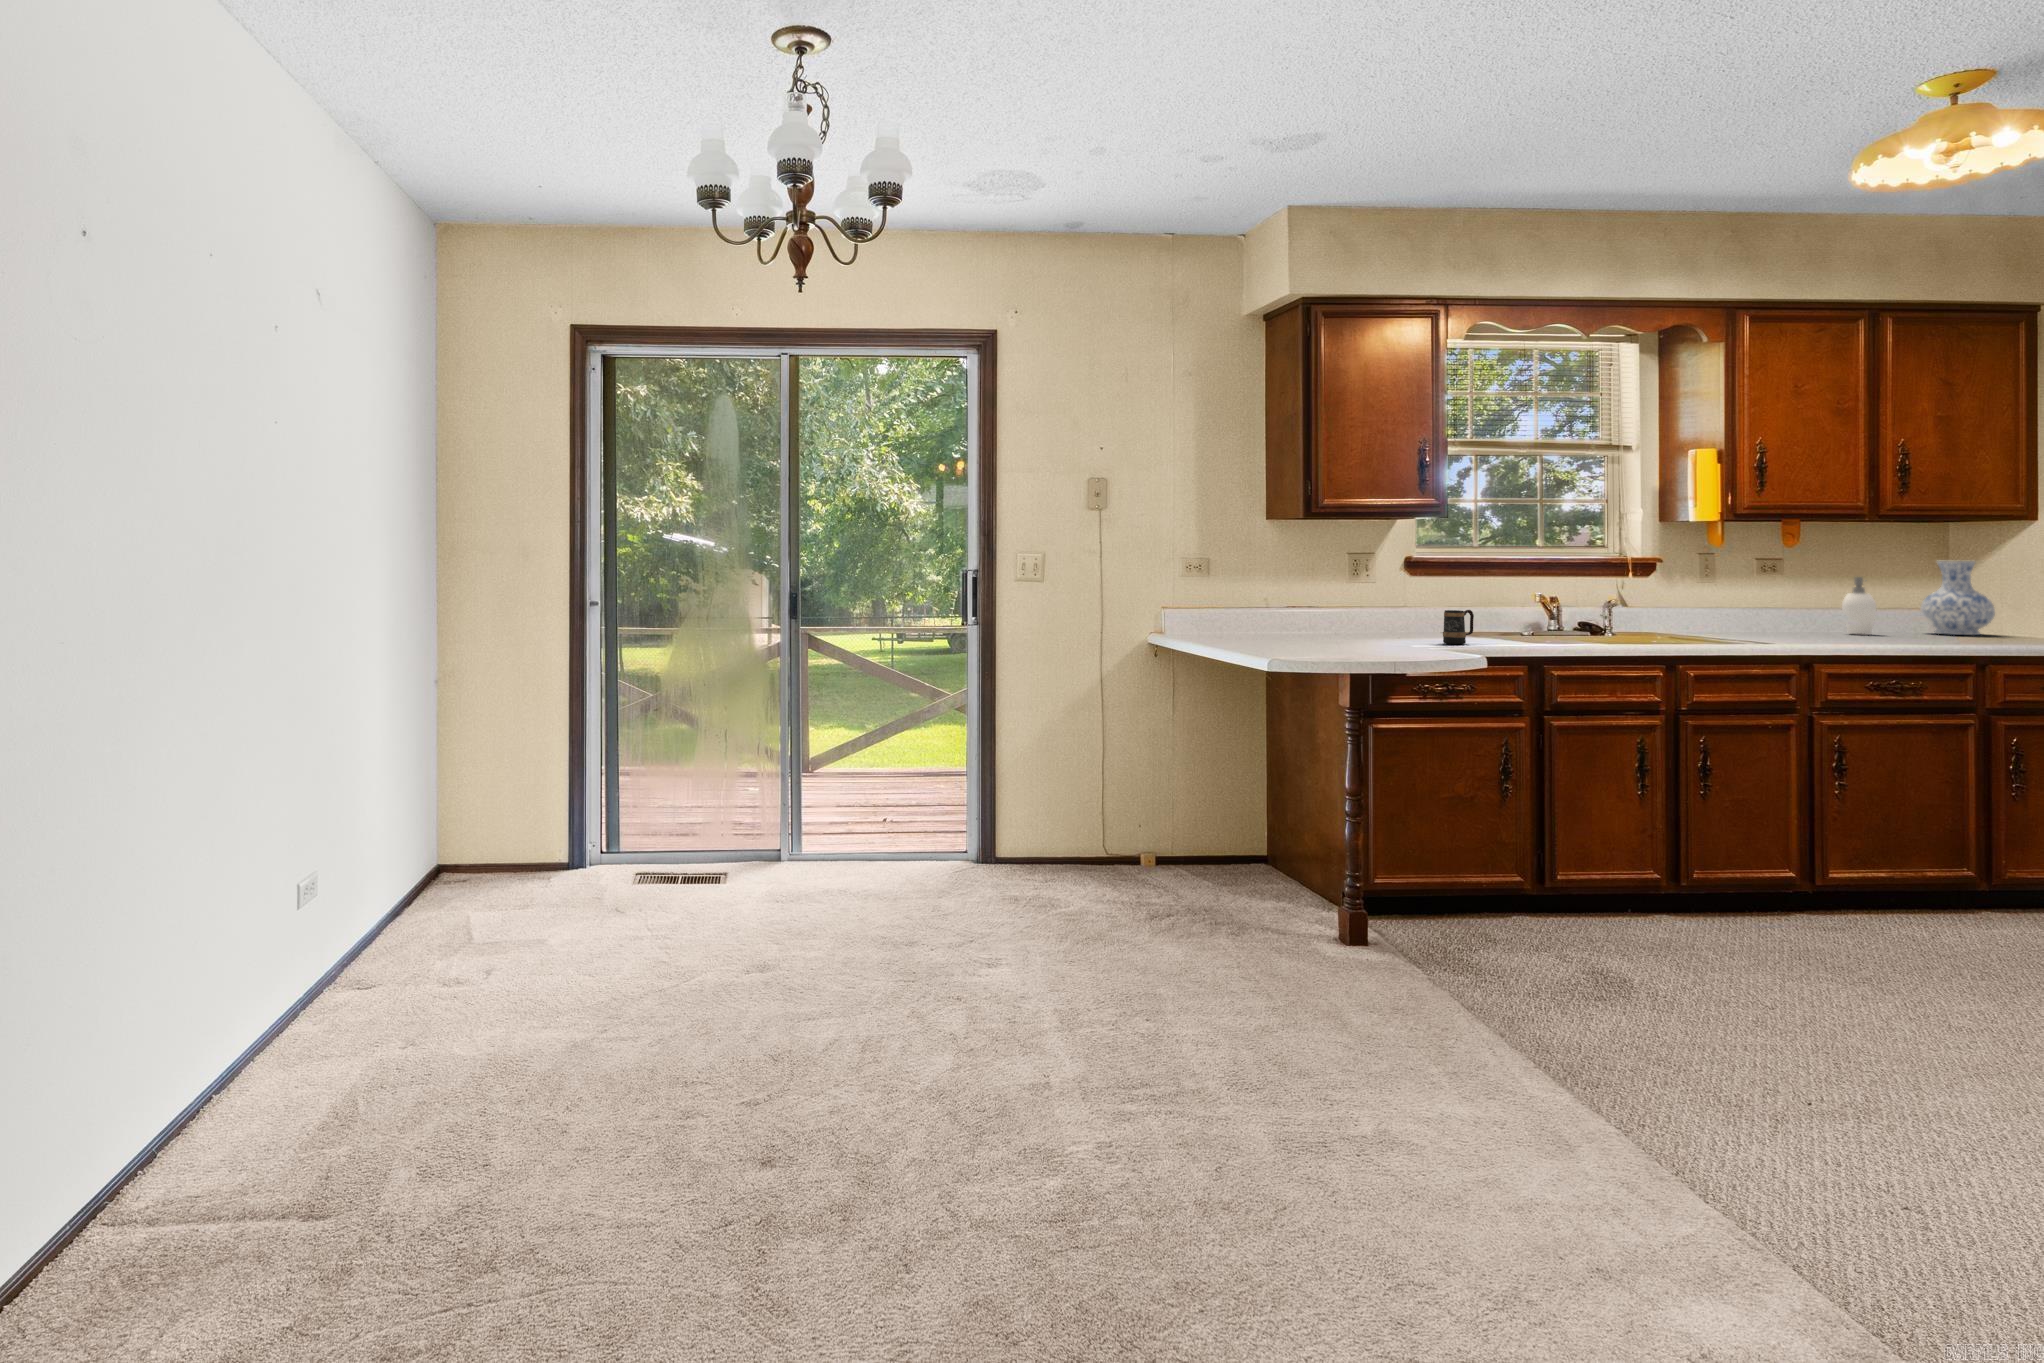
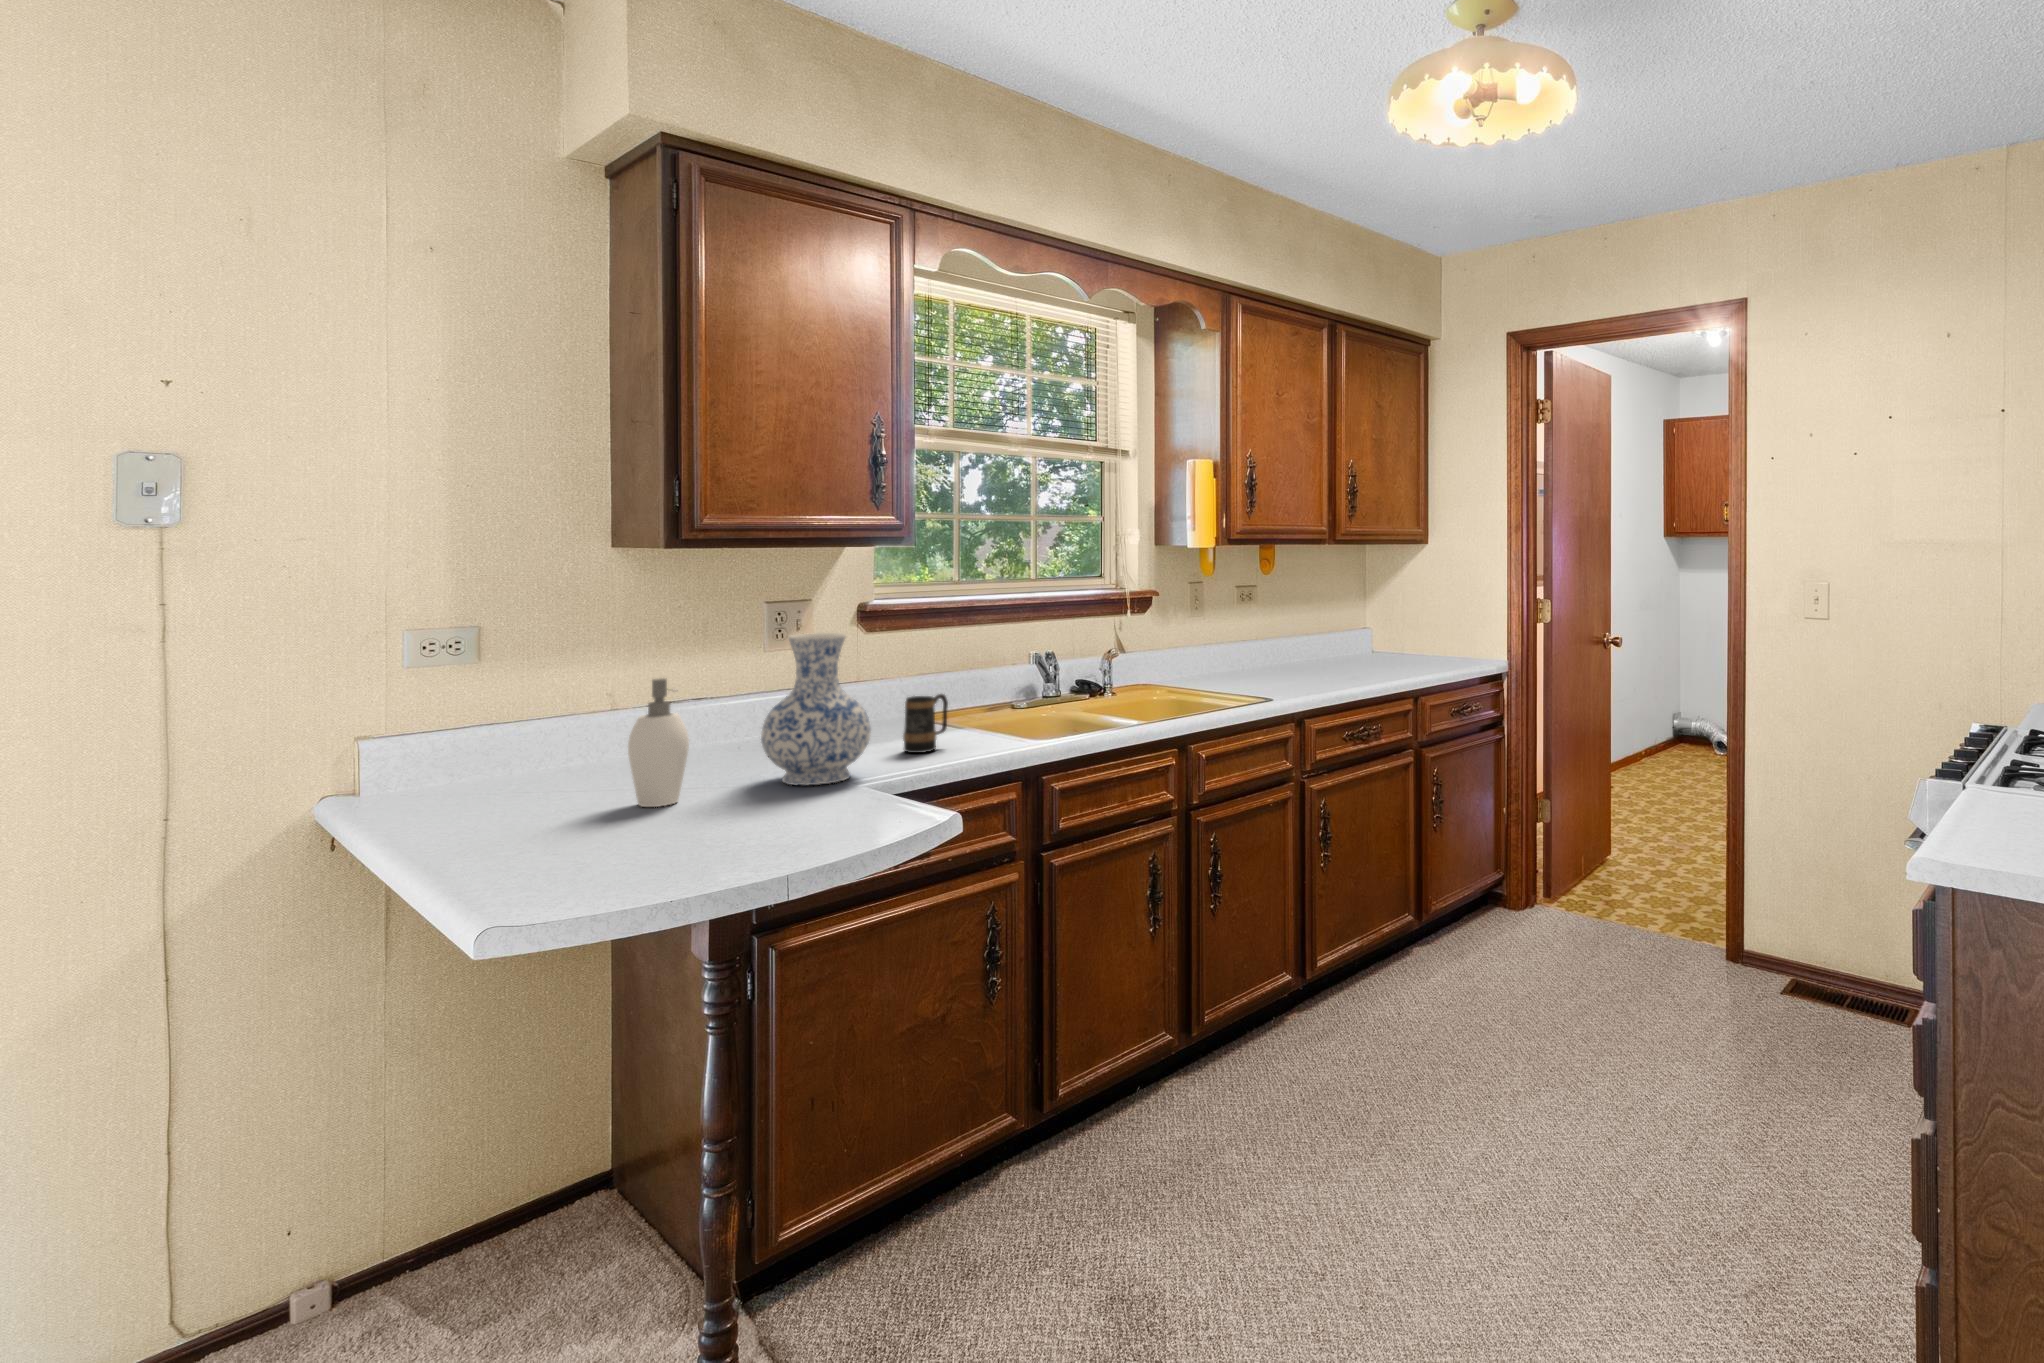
vase: present [1920,561,1995,635] -> present [761,633,871,785]
soap dispenser: present [1842,577,1876,635] -> present [628,678,689,807]

